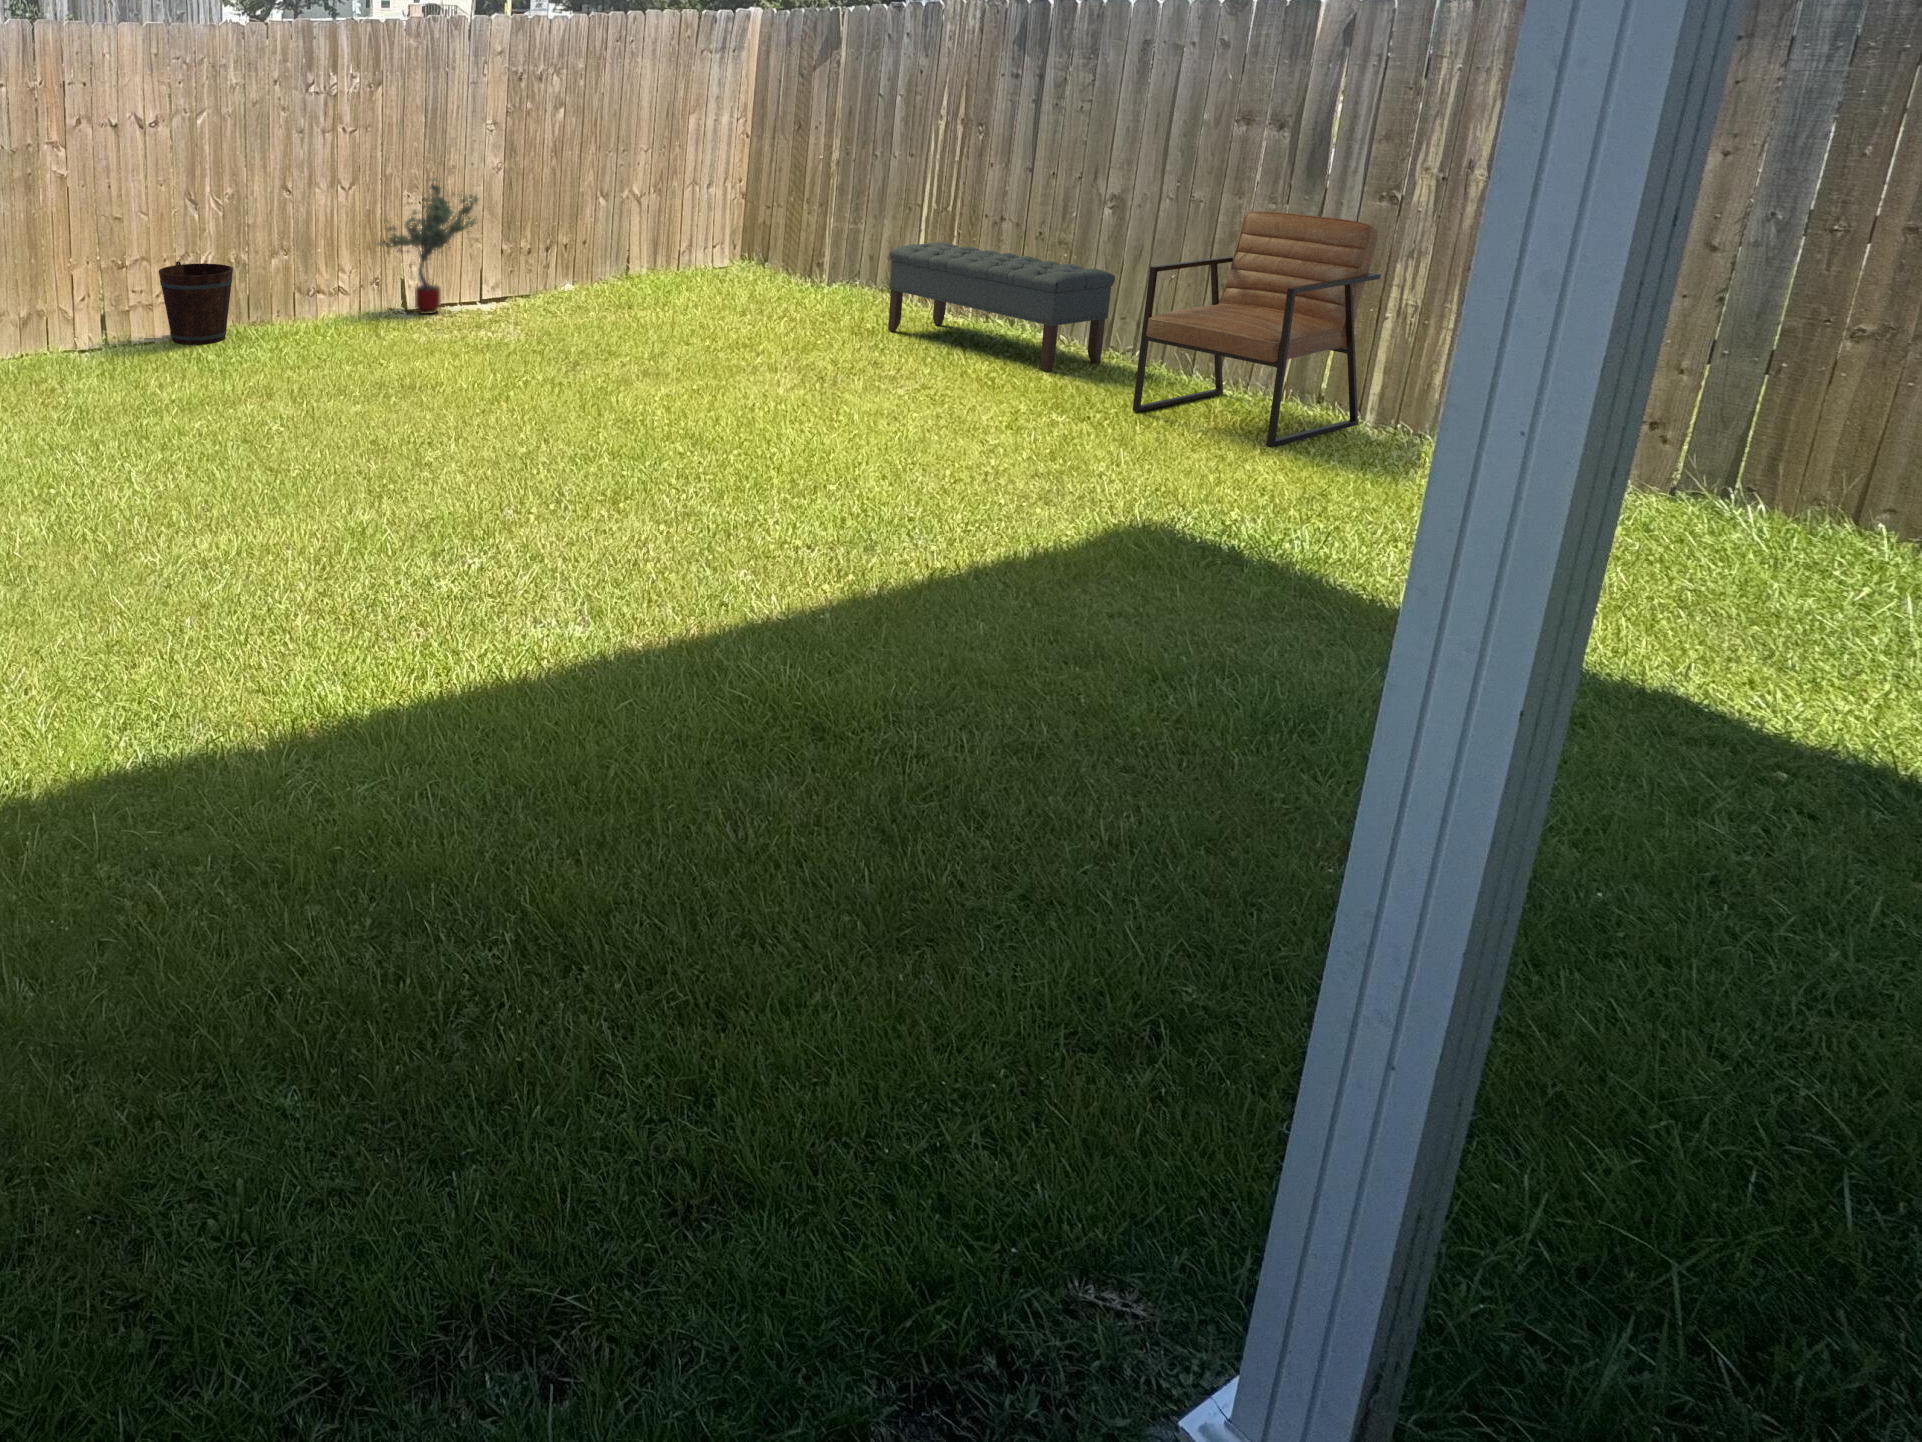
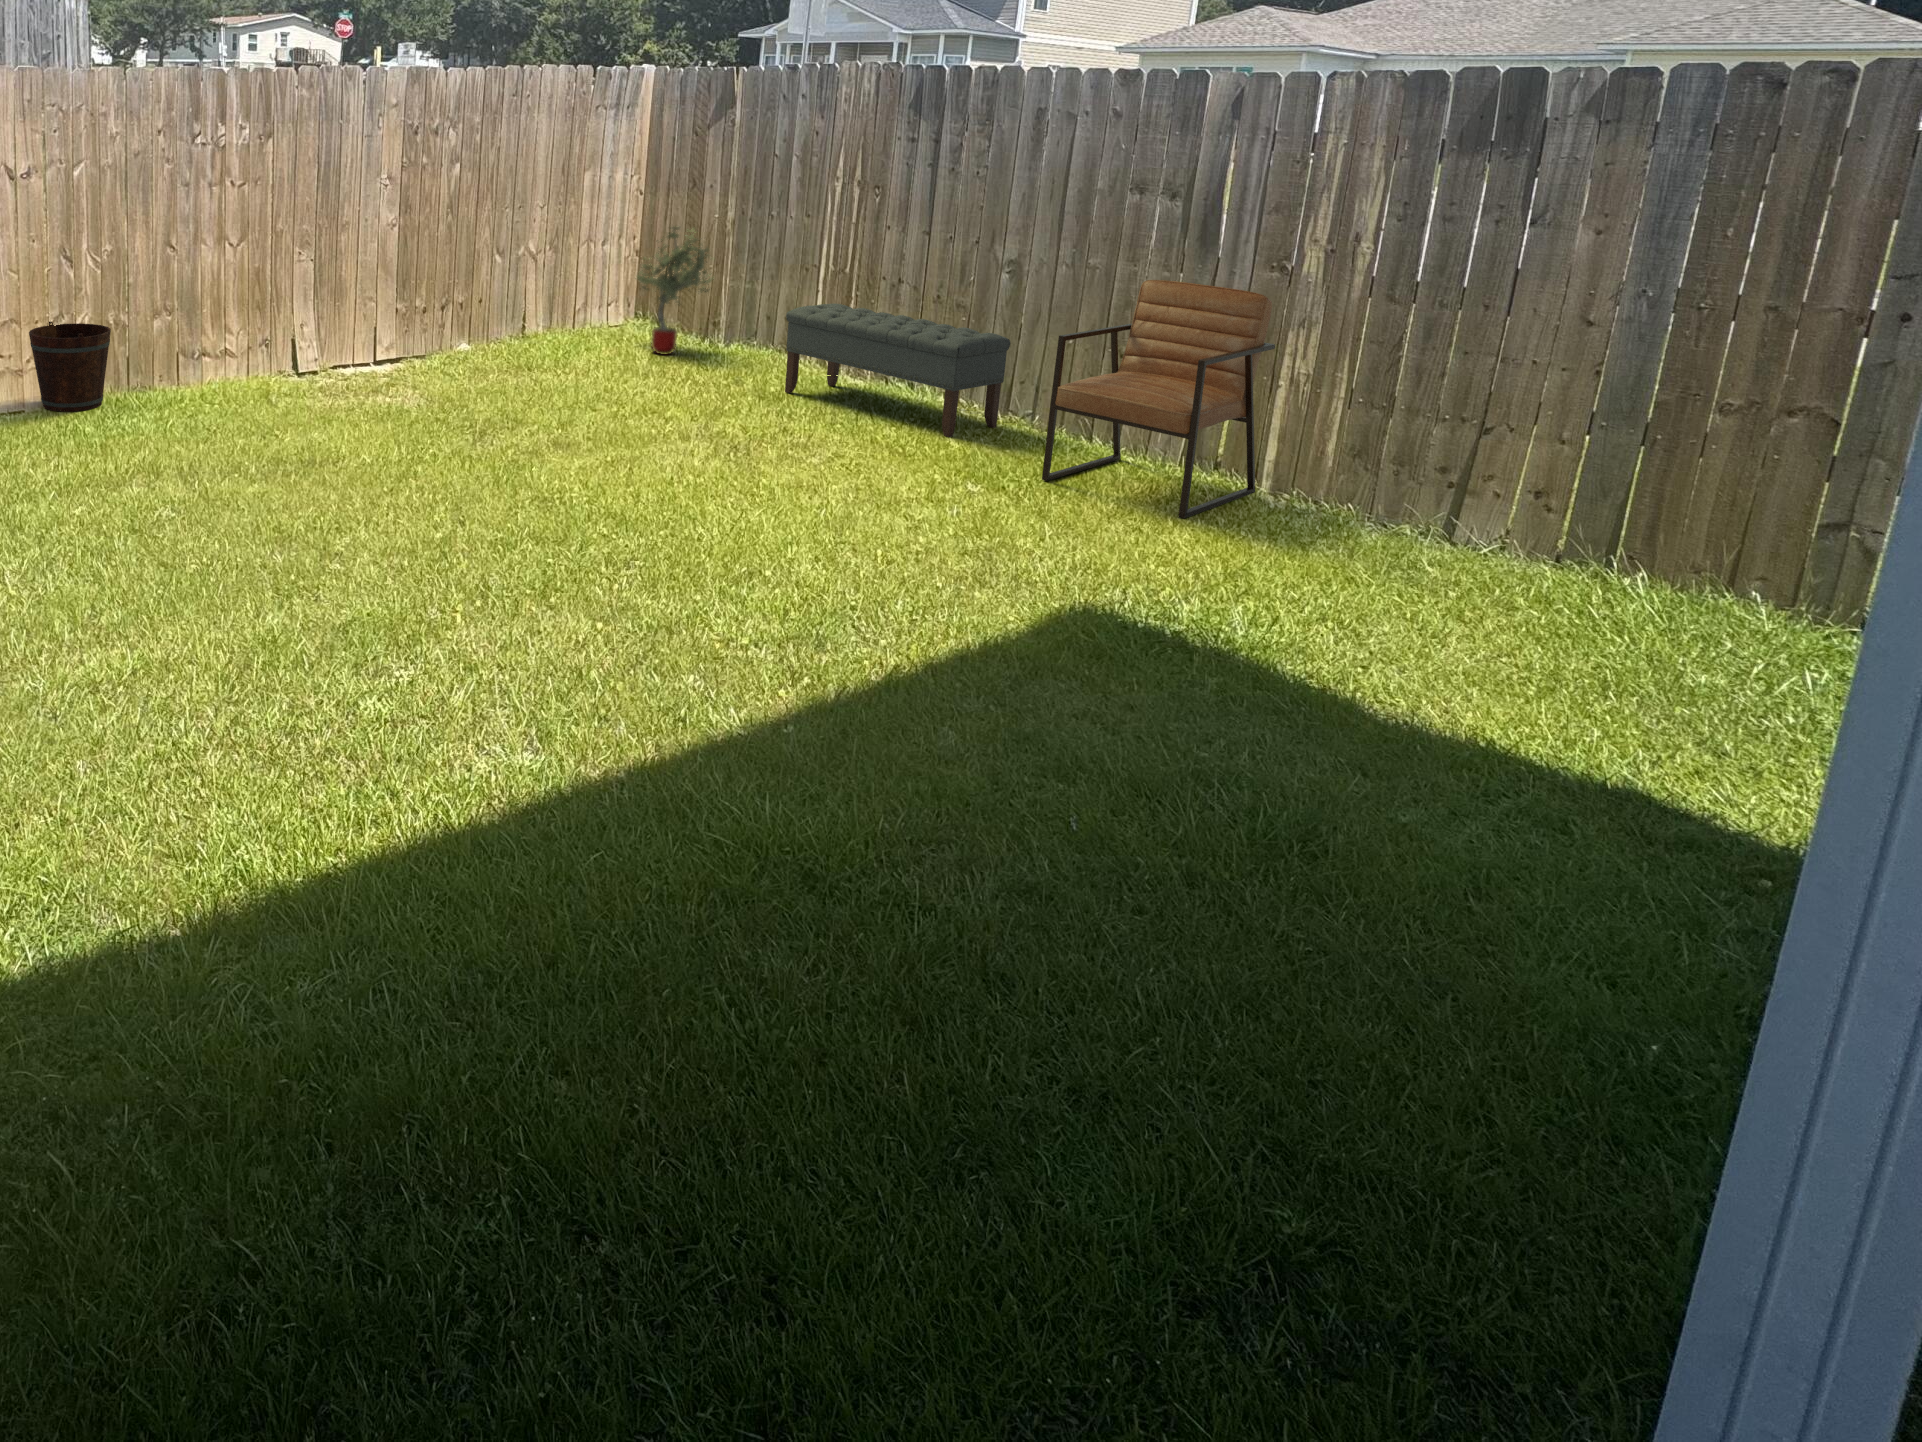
potted tree: present [378,178,478,314] -> present [637,226,712,354]

